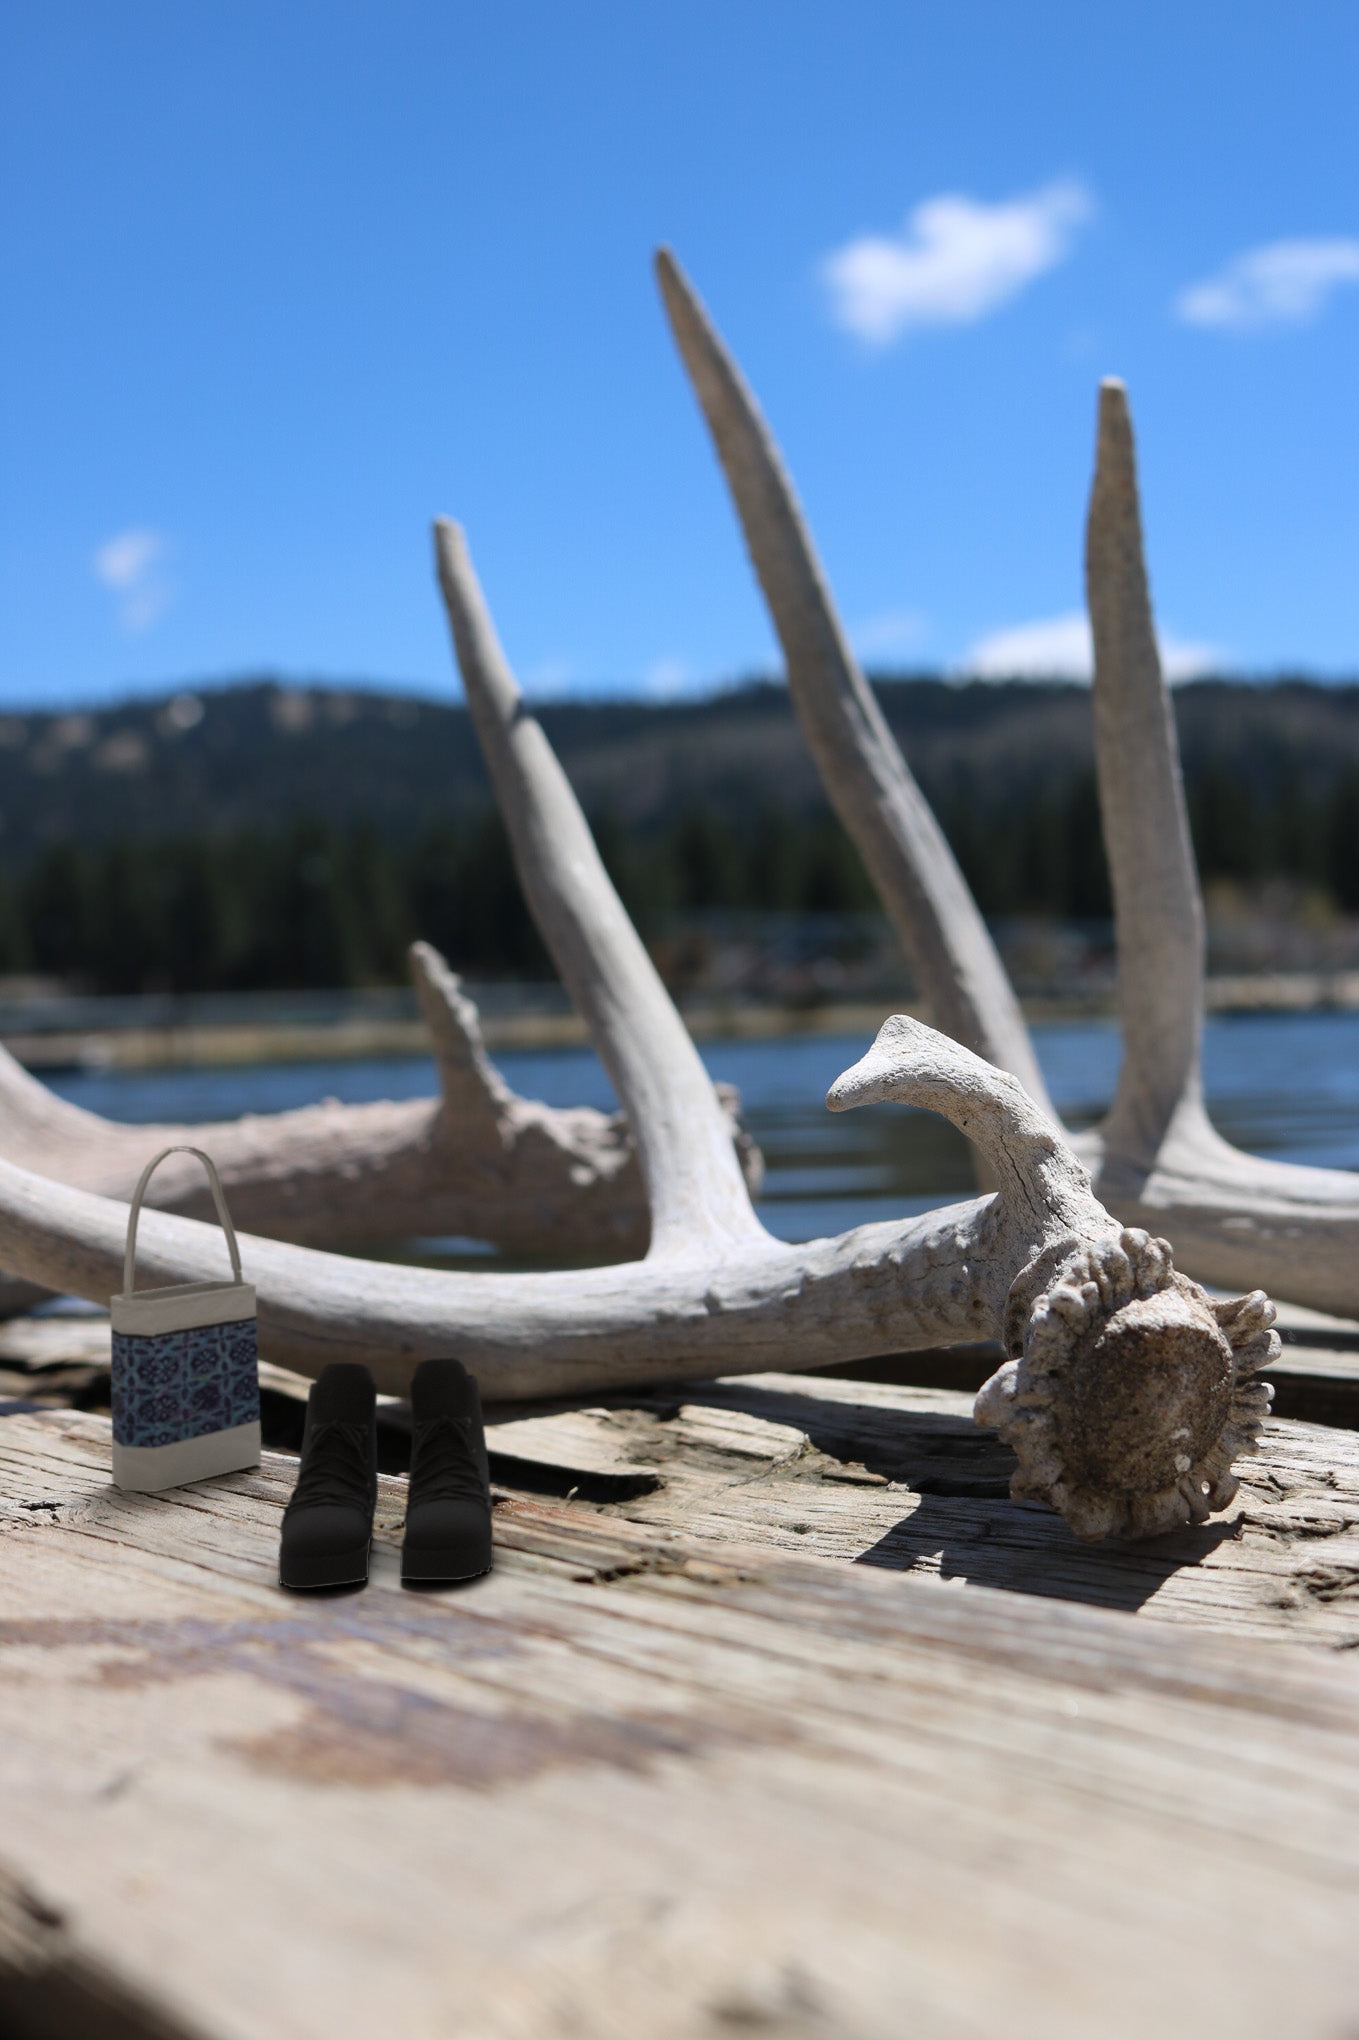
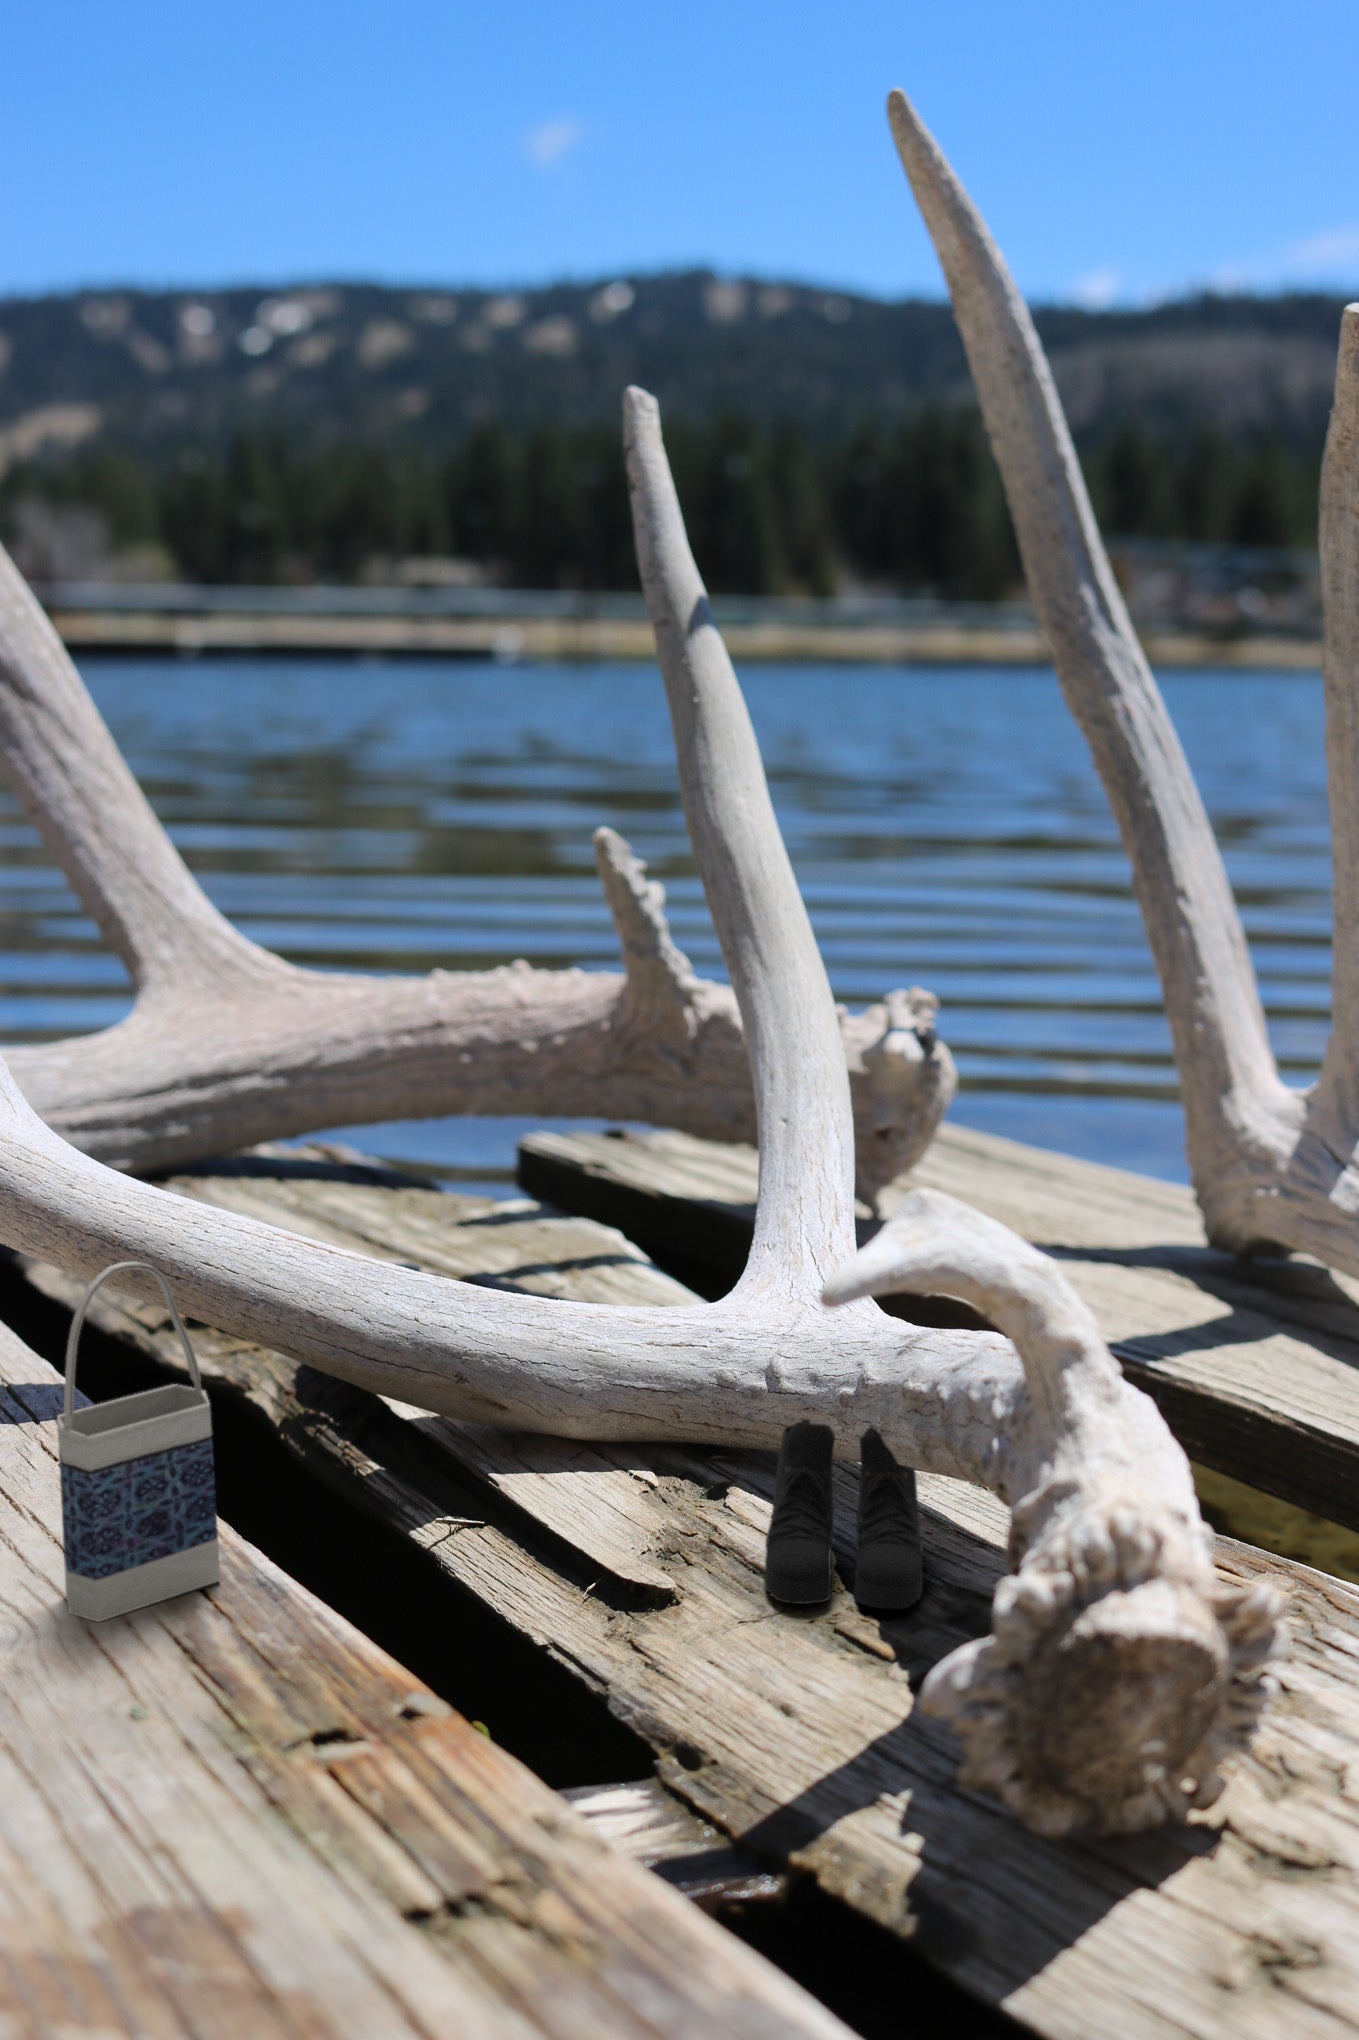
boots: present [278,1358,493,1588] -> present [764,1419,923,1609]

